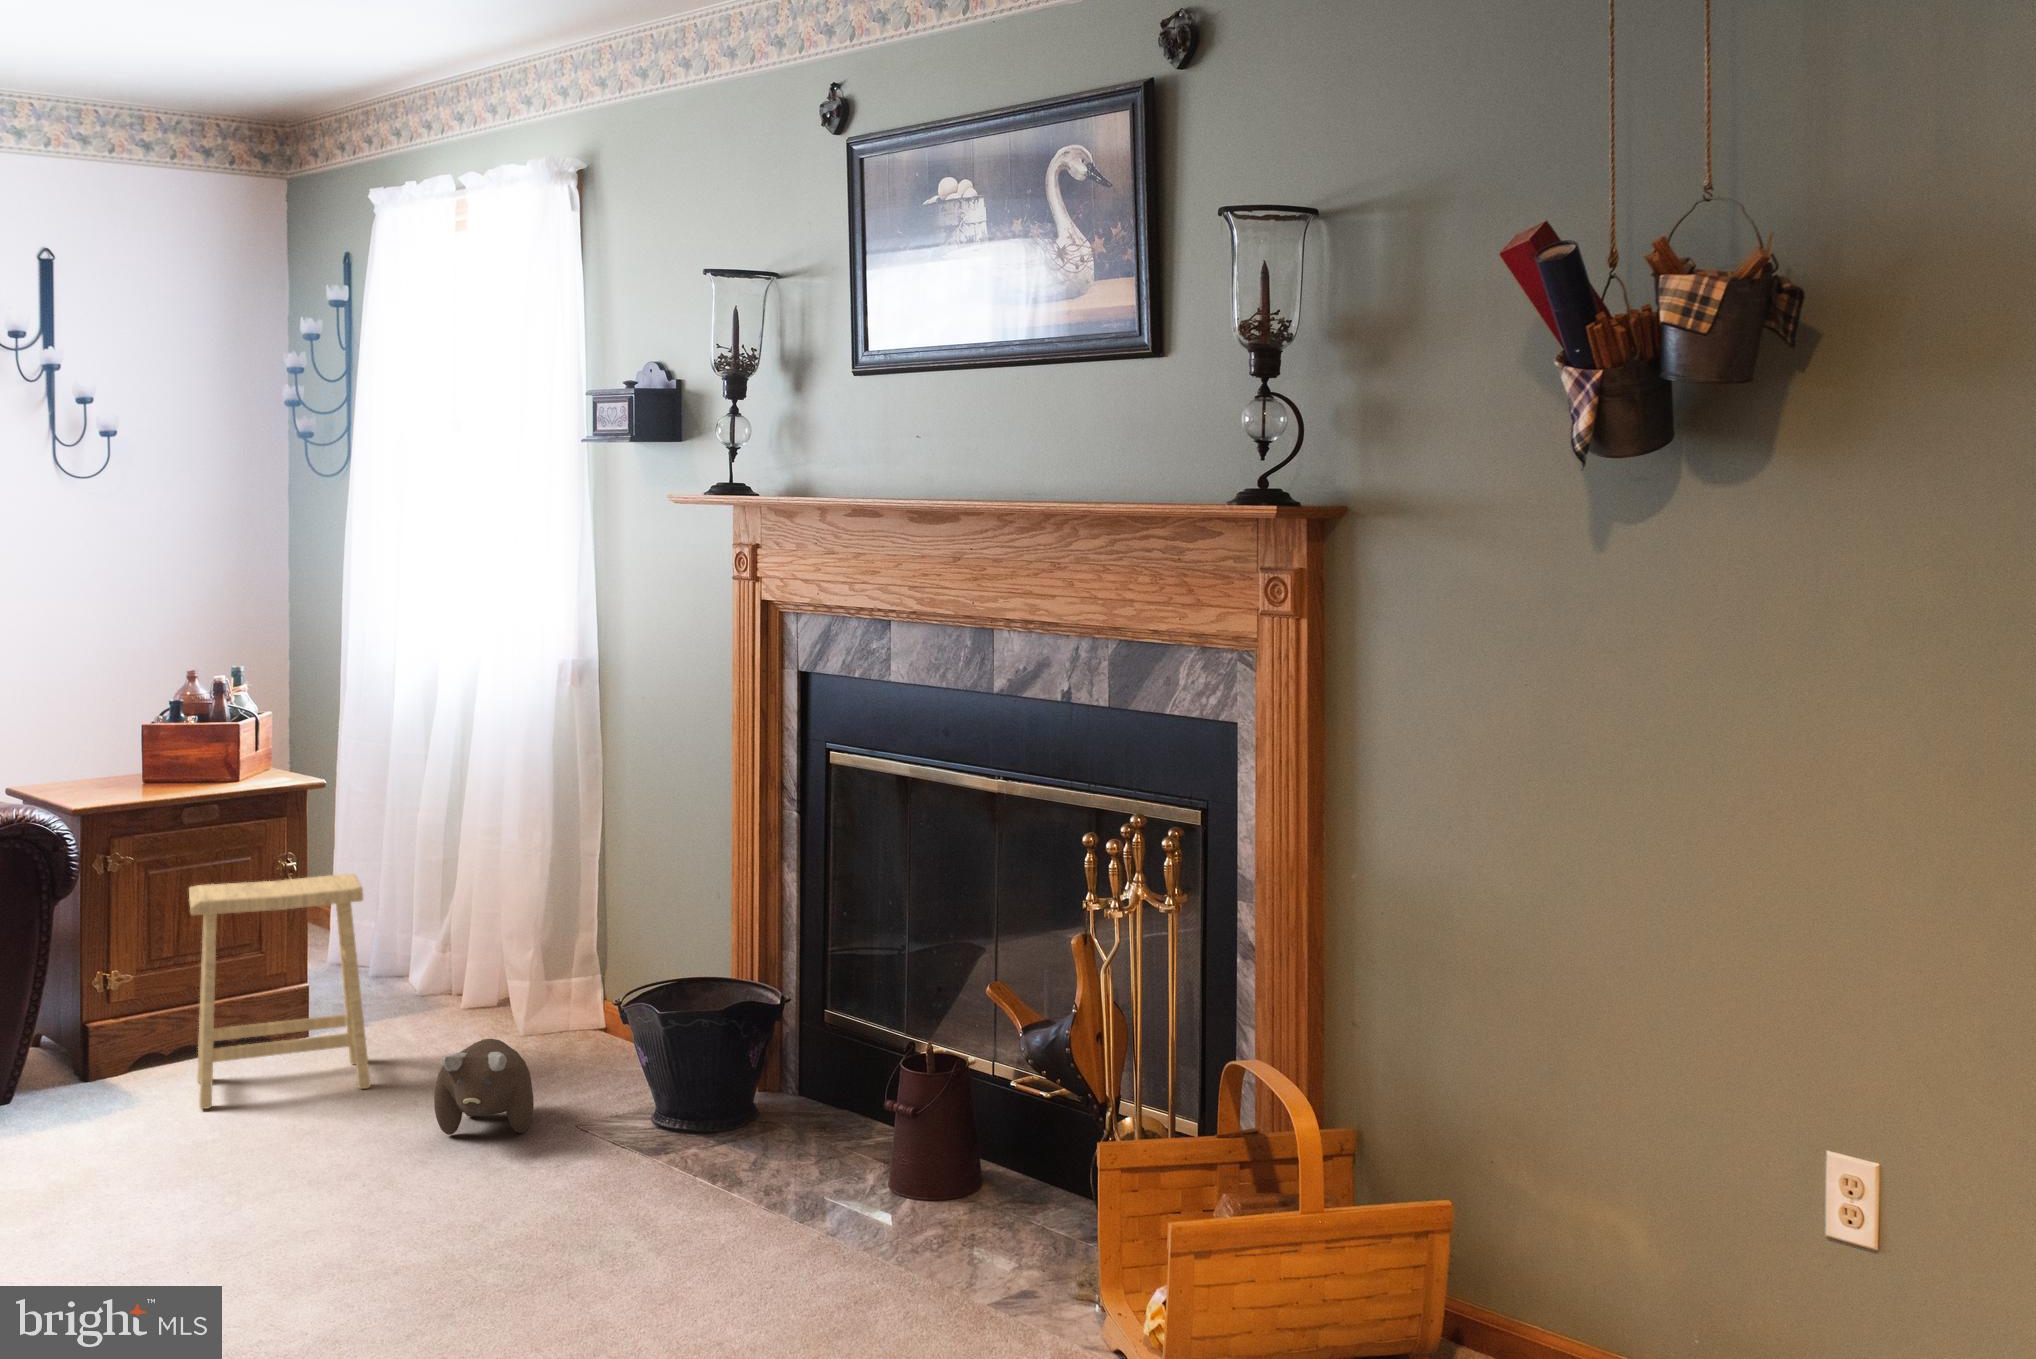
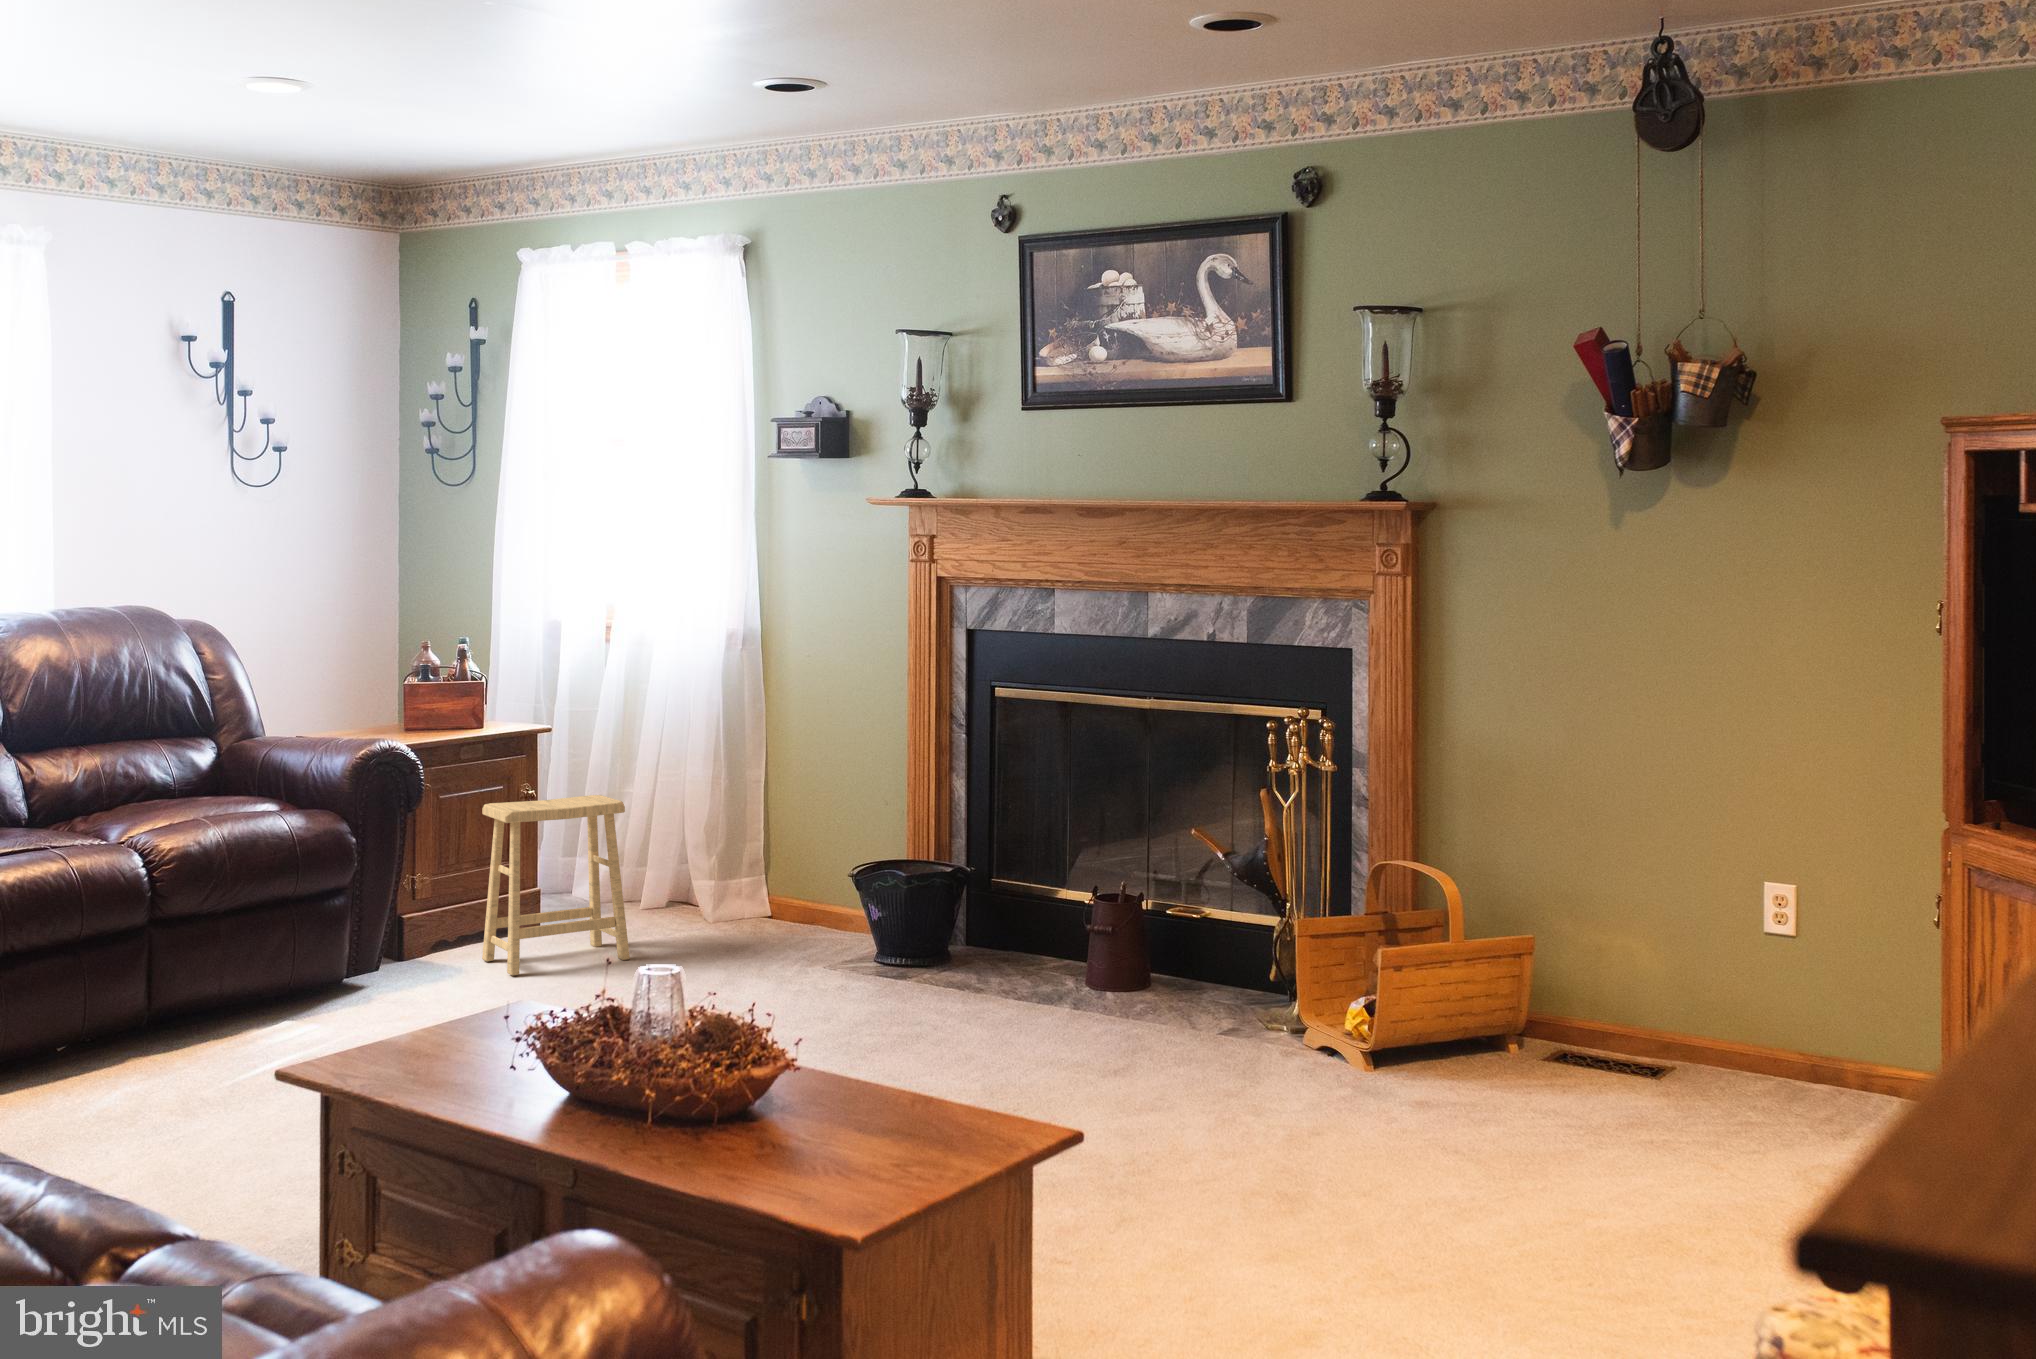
plush toy: present [434,1039,534,1135] -> none [719,909,792,981]

